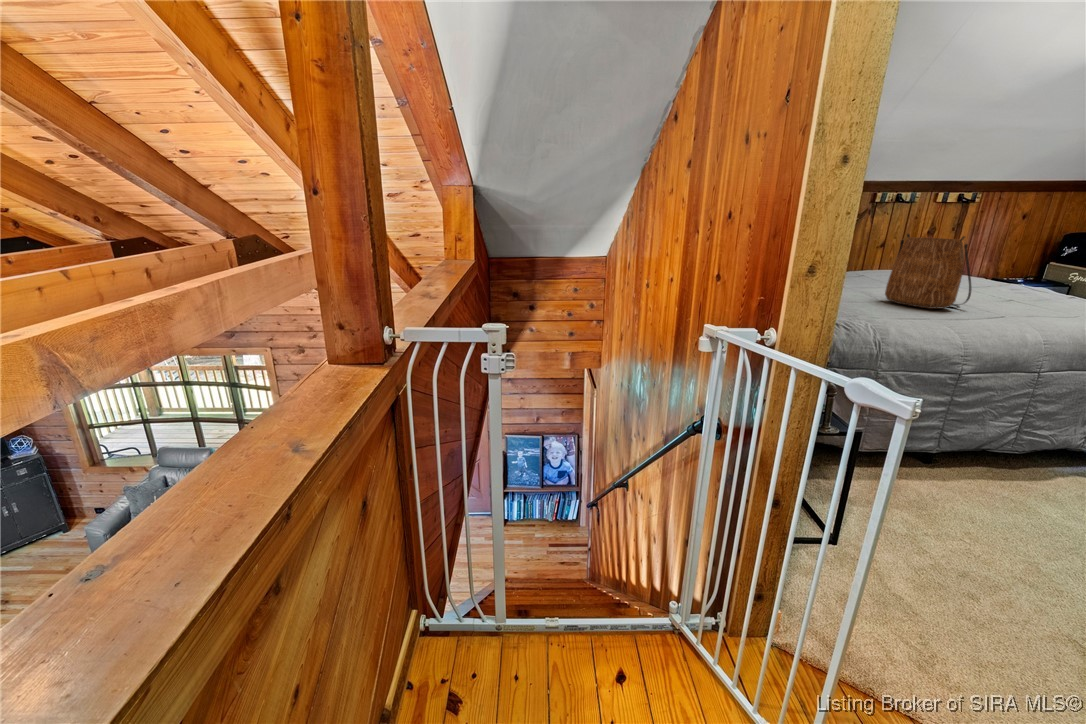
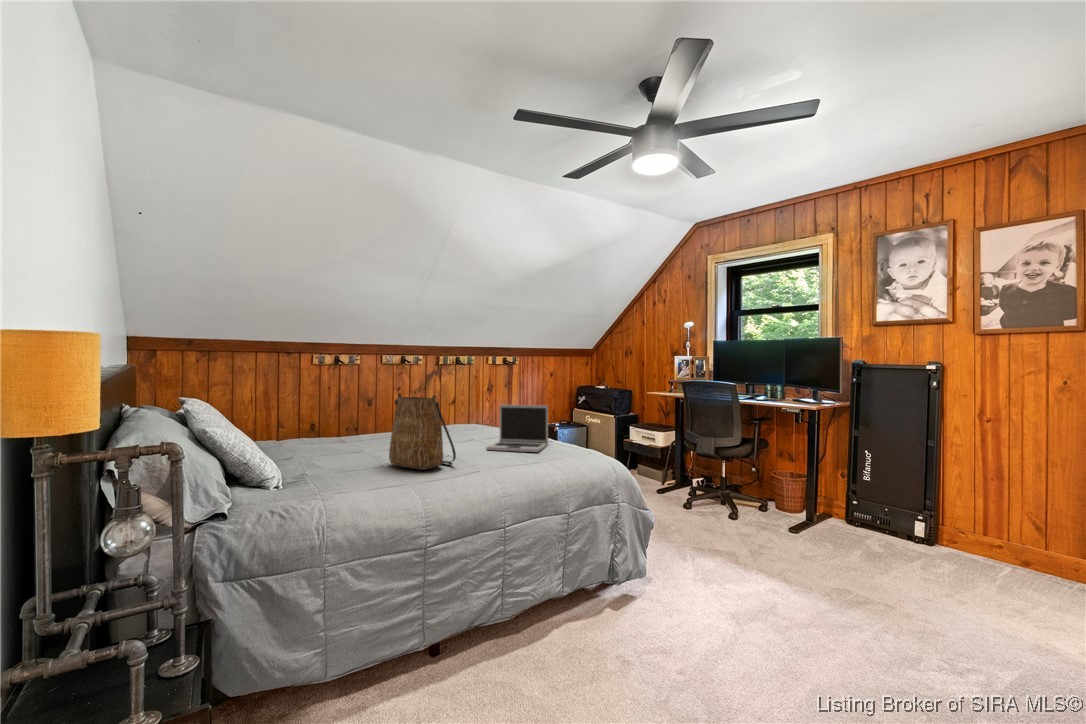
laptop: none [980,250,1082,306] -> present [486,405,548,452]

